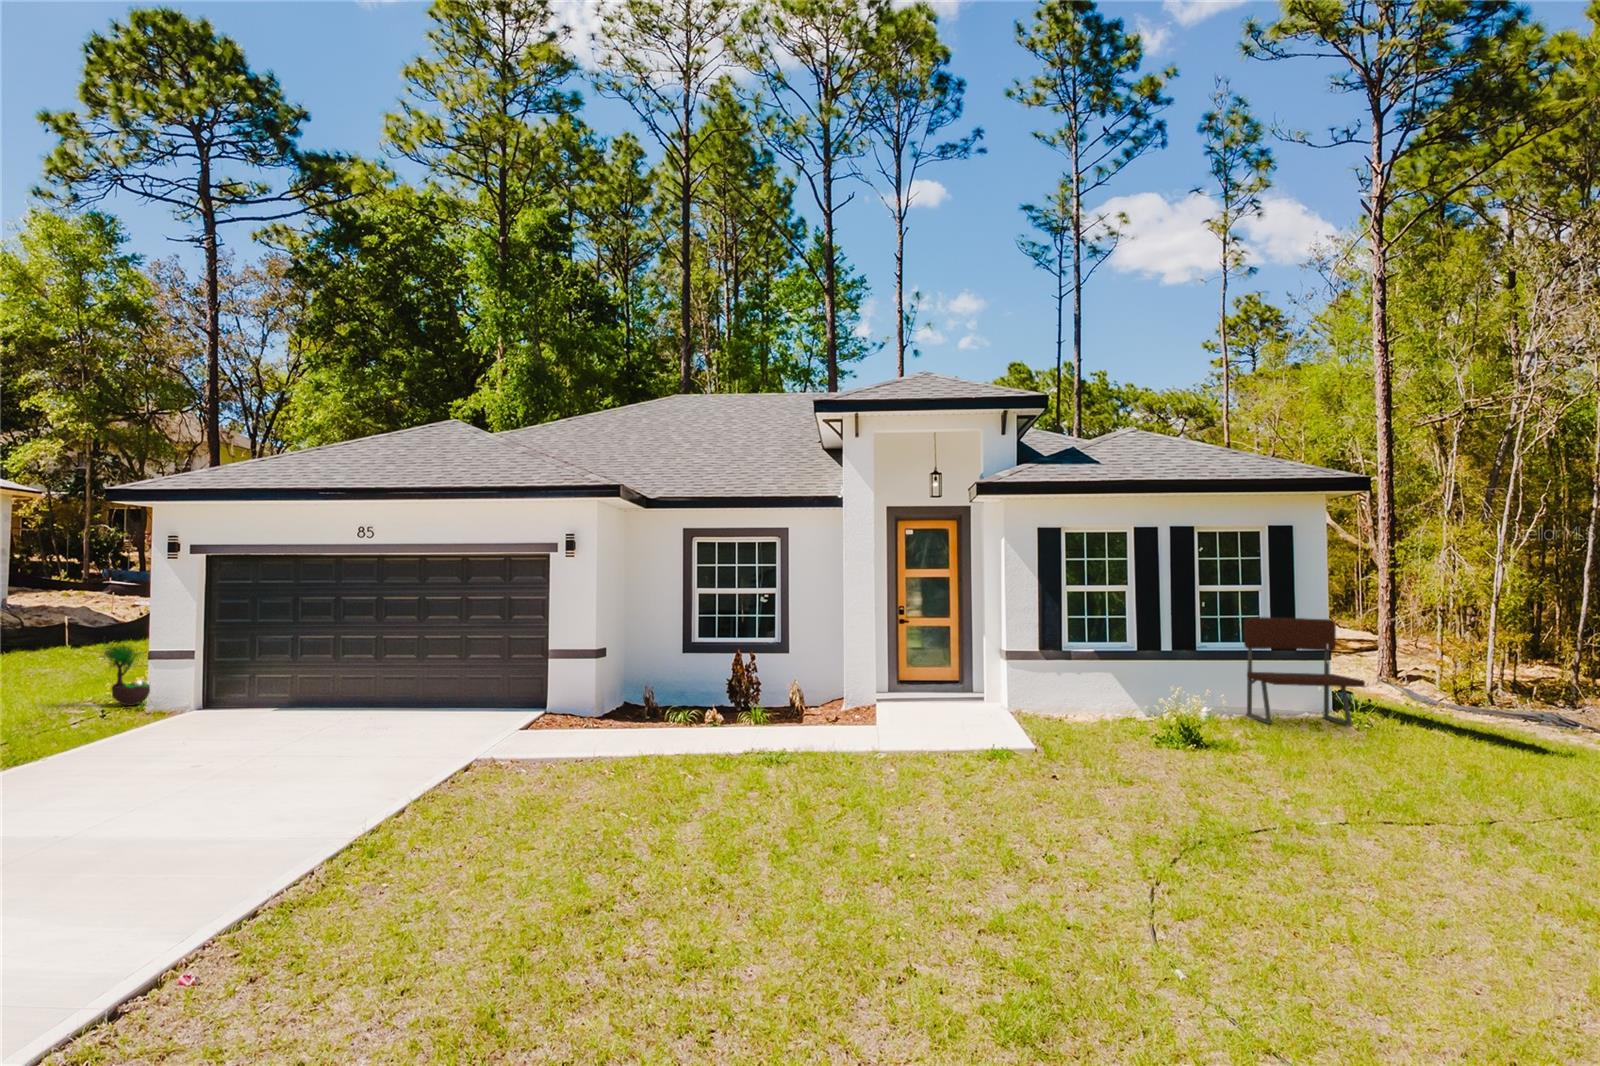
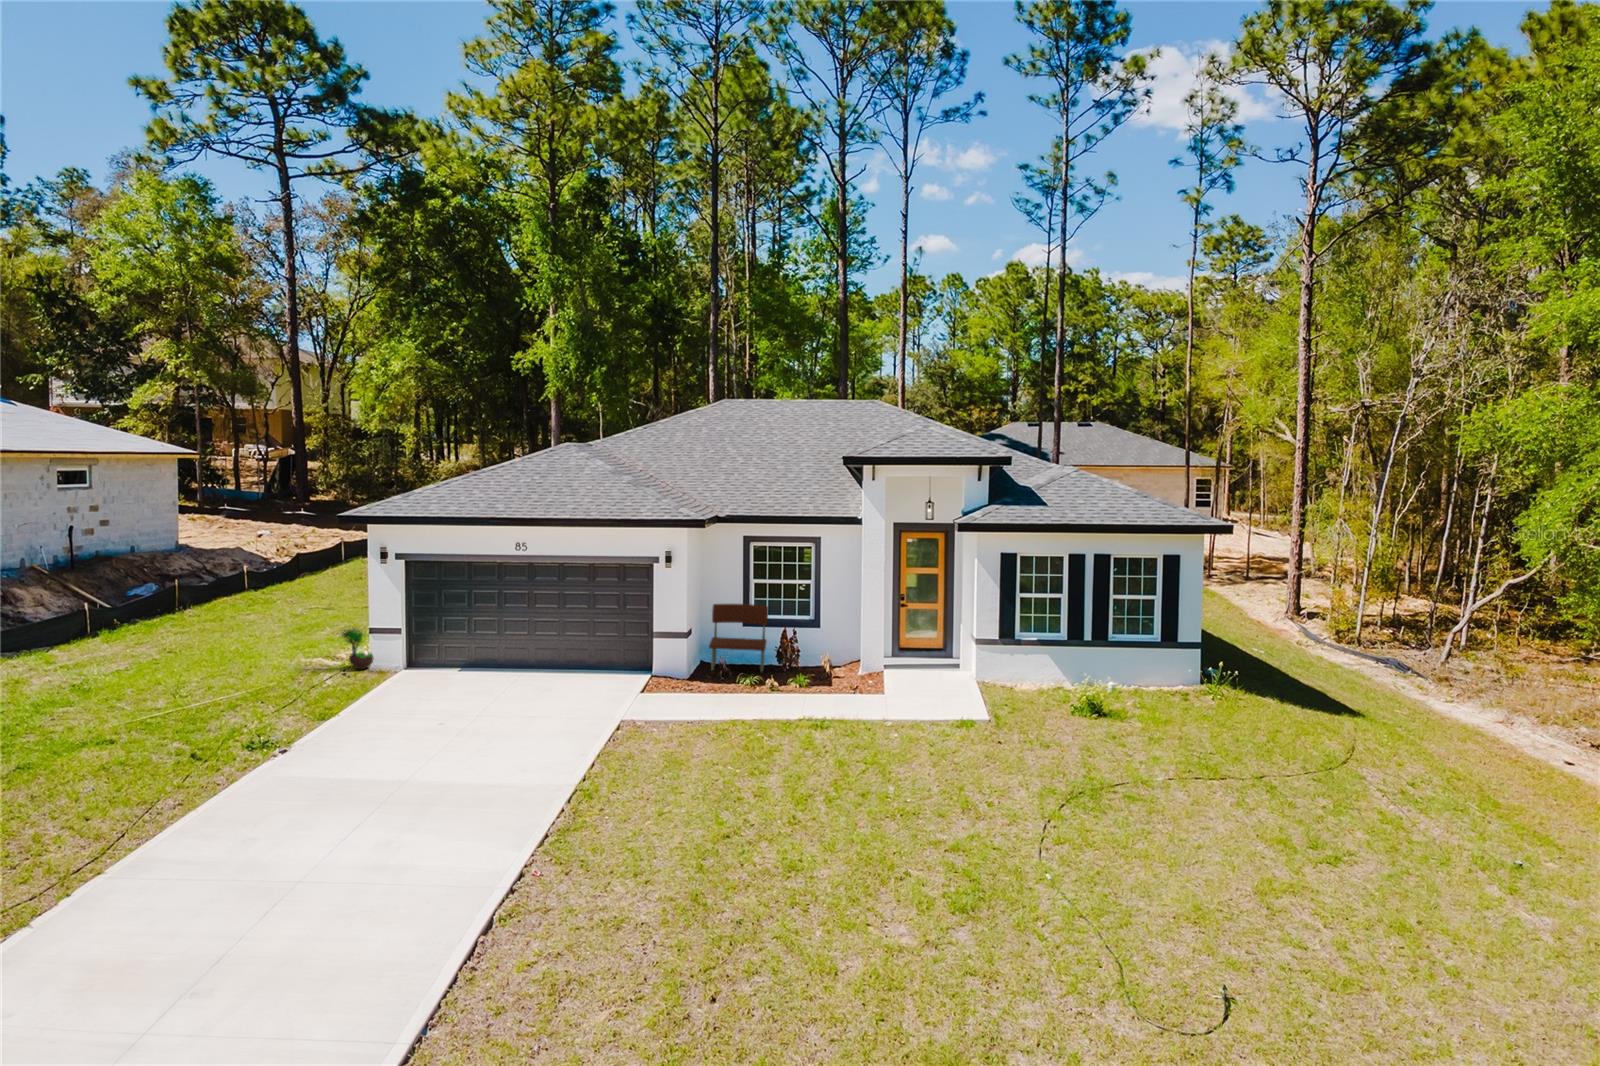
bench: present [1244,617,1365,726] -> present [709,604,768,672]

